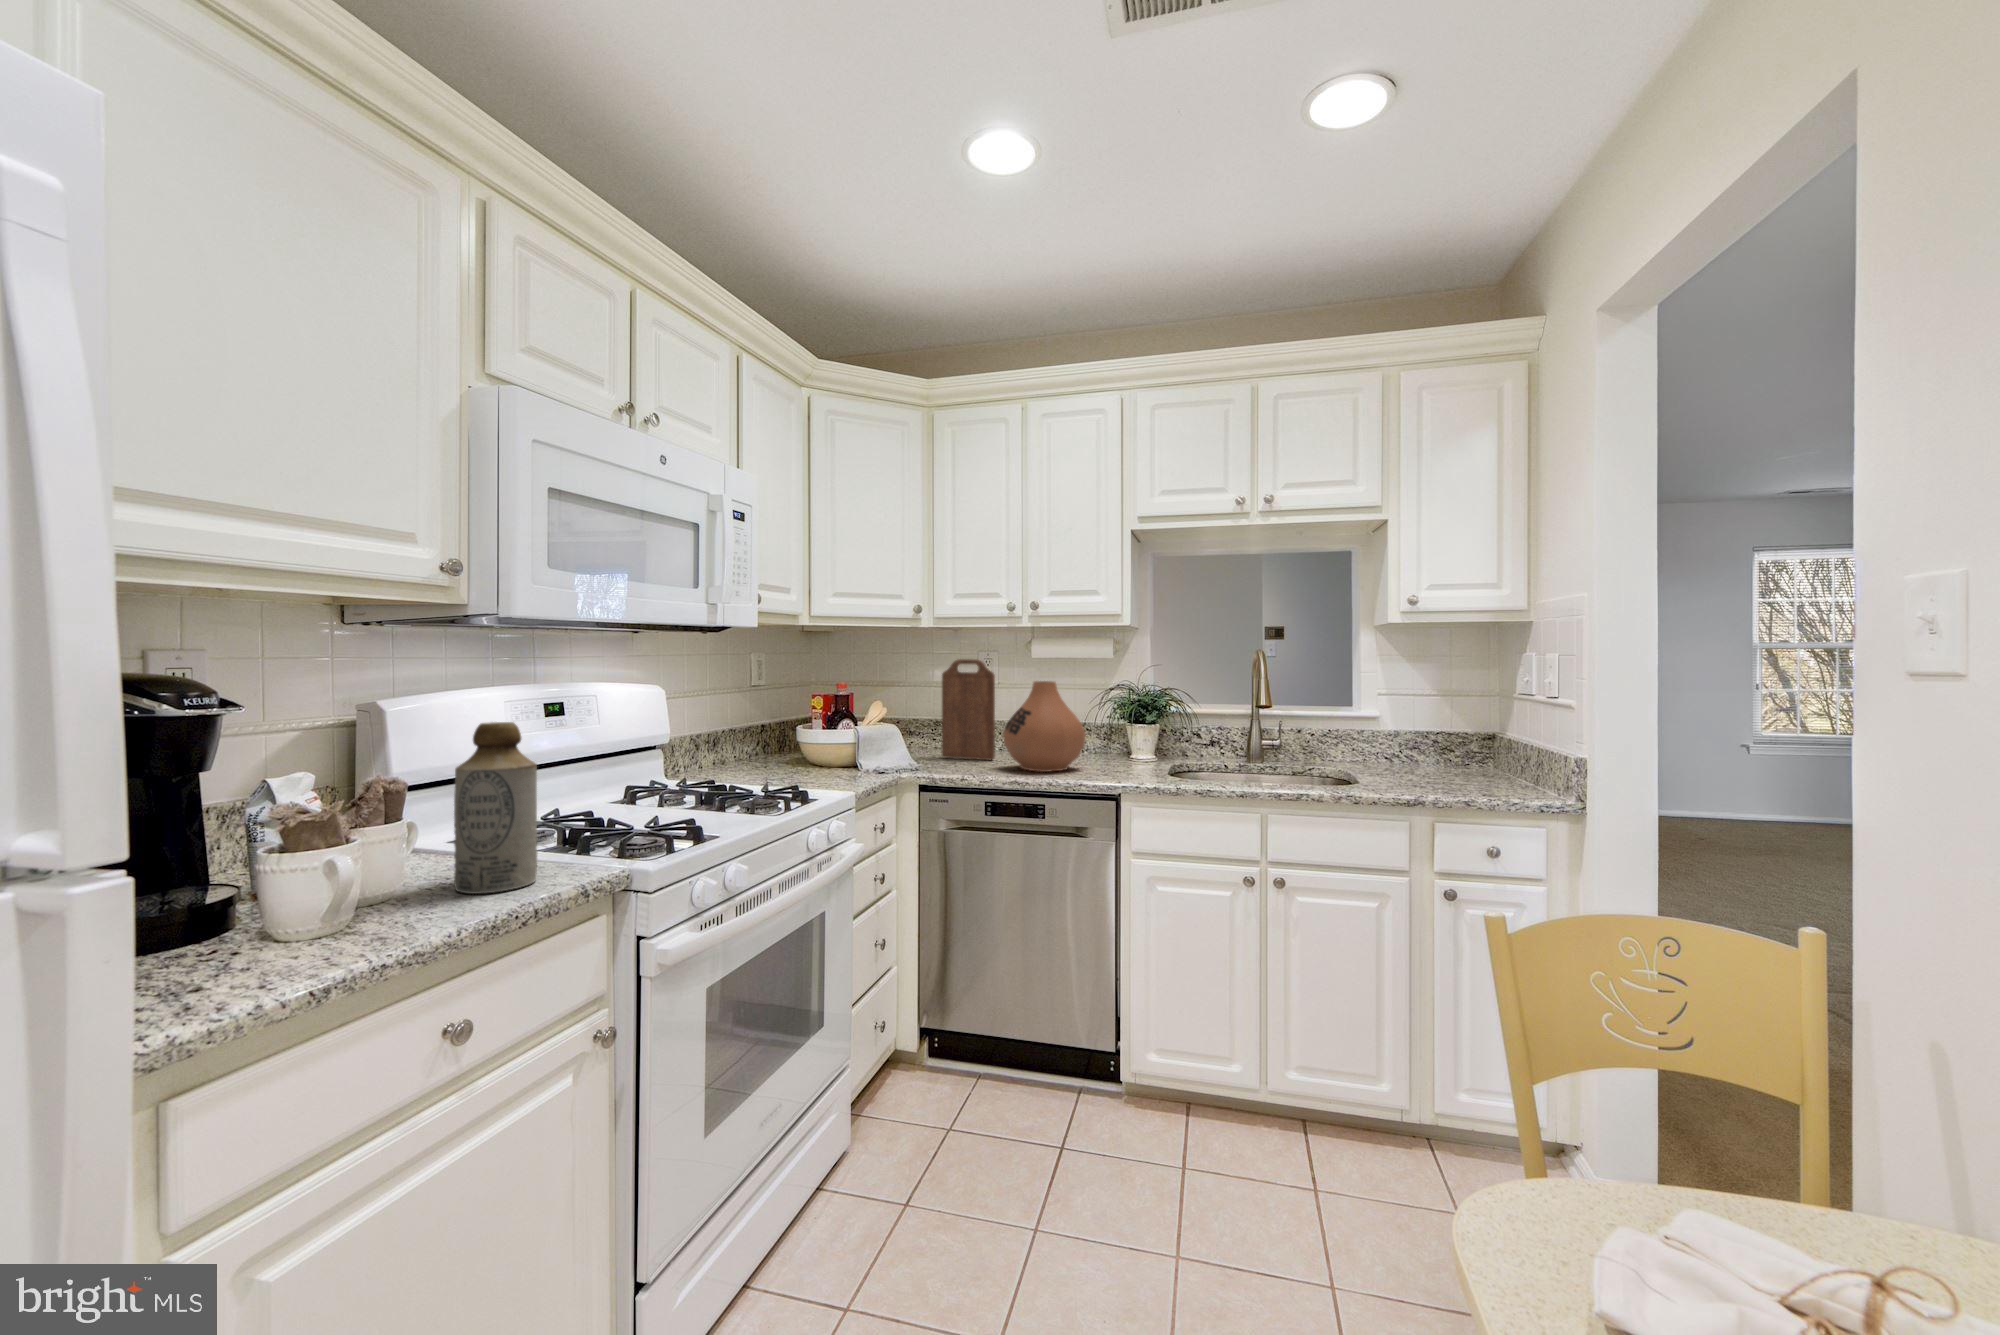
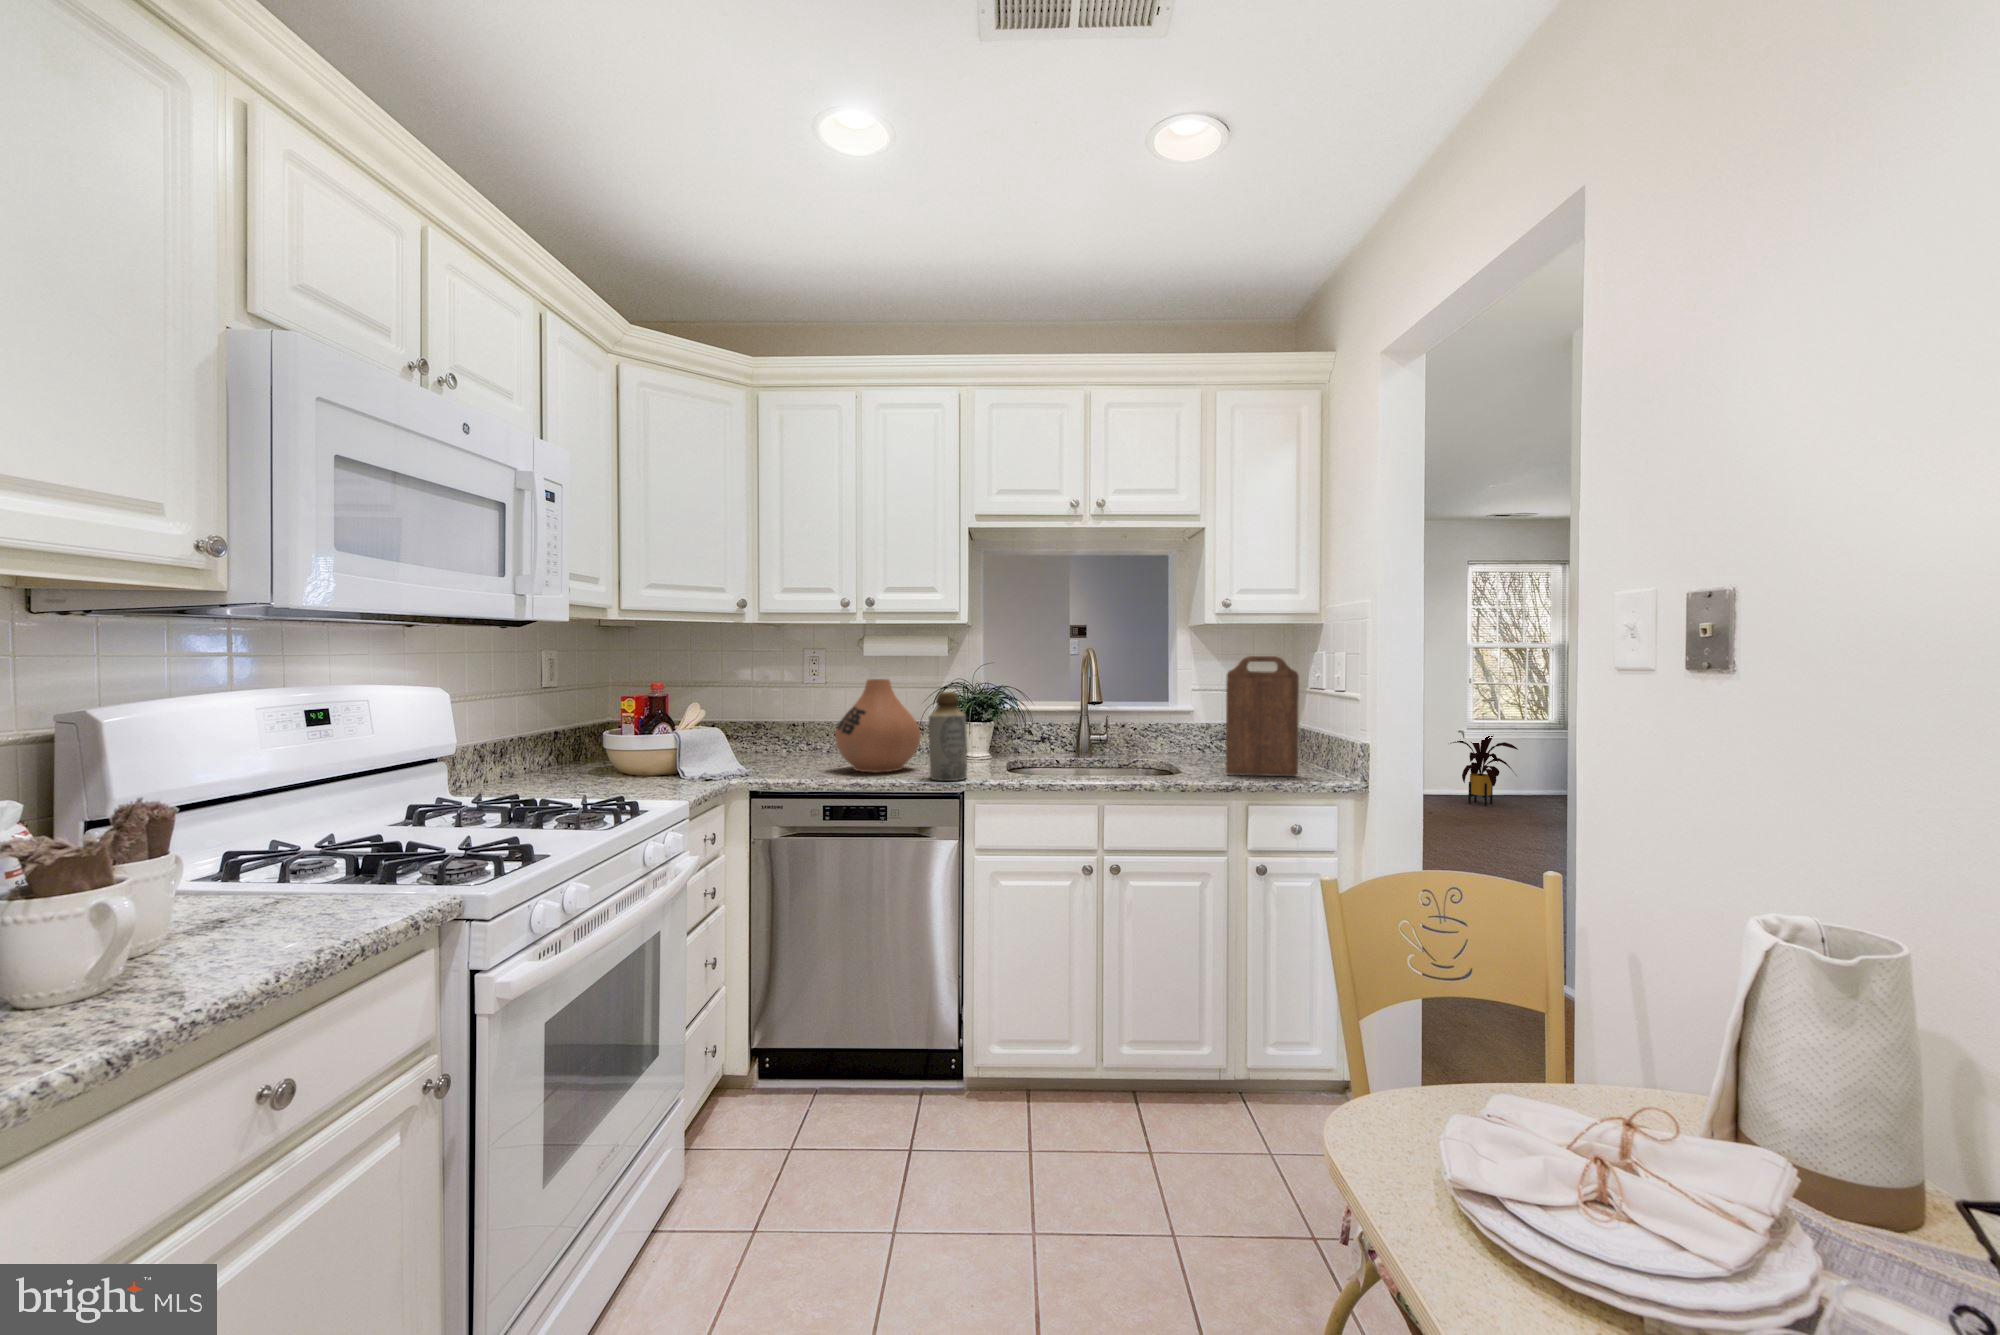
cutting board: present [942,659,995,760] -> present [1226,656,1299,776]
bottle: present [454,722,537,894] -> present [929,692,967,781]
house plant: none [1708,752,1806,834] -> present [1450,736,1518,806]

